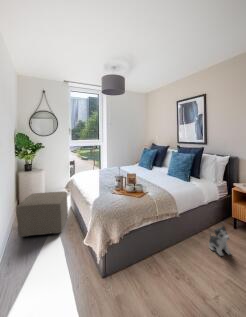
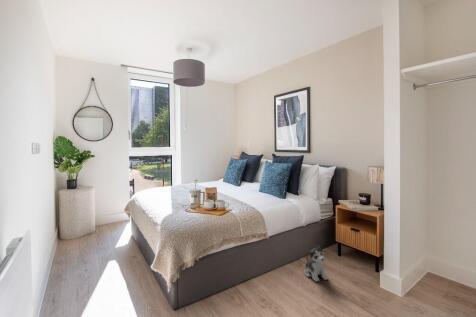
ottoman: present [16,192,68,237] -> none [58,215,129,275]

